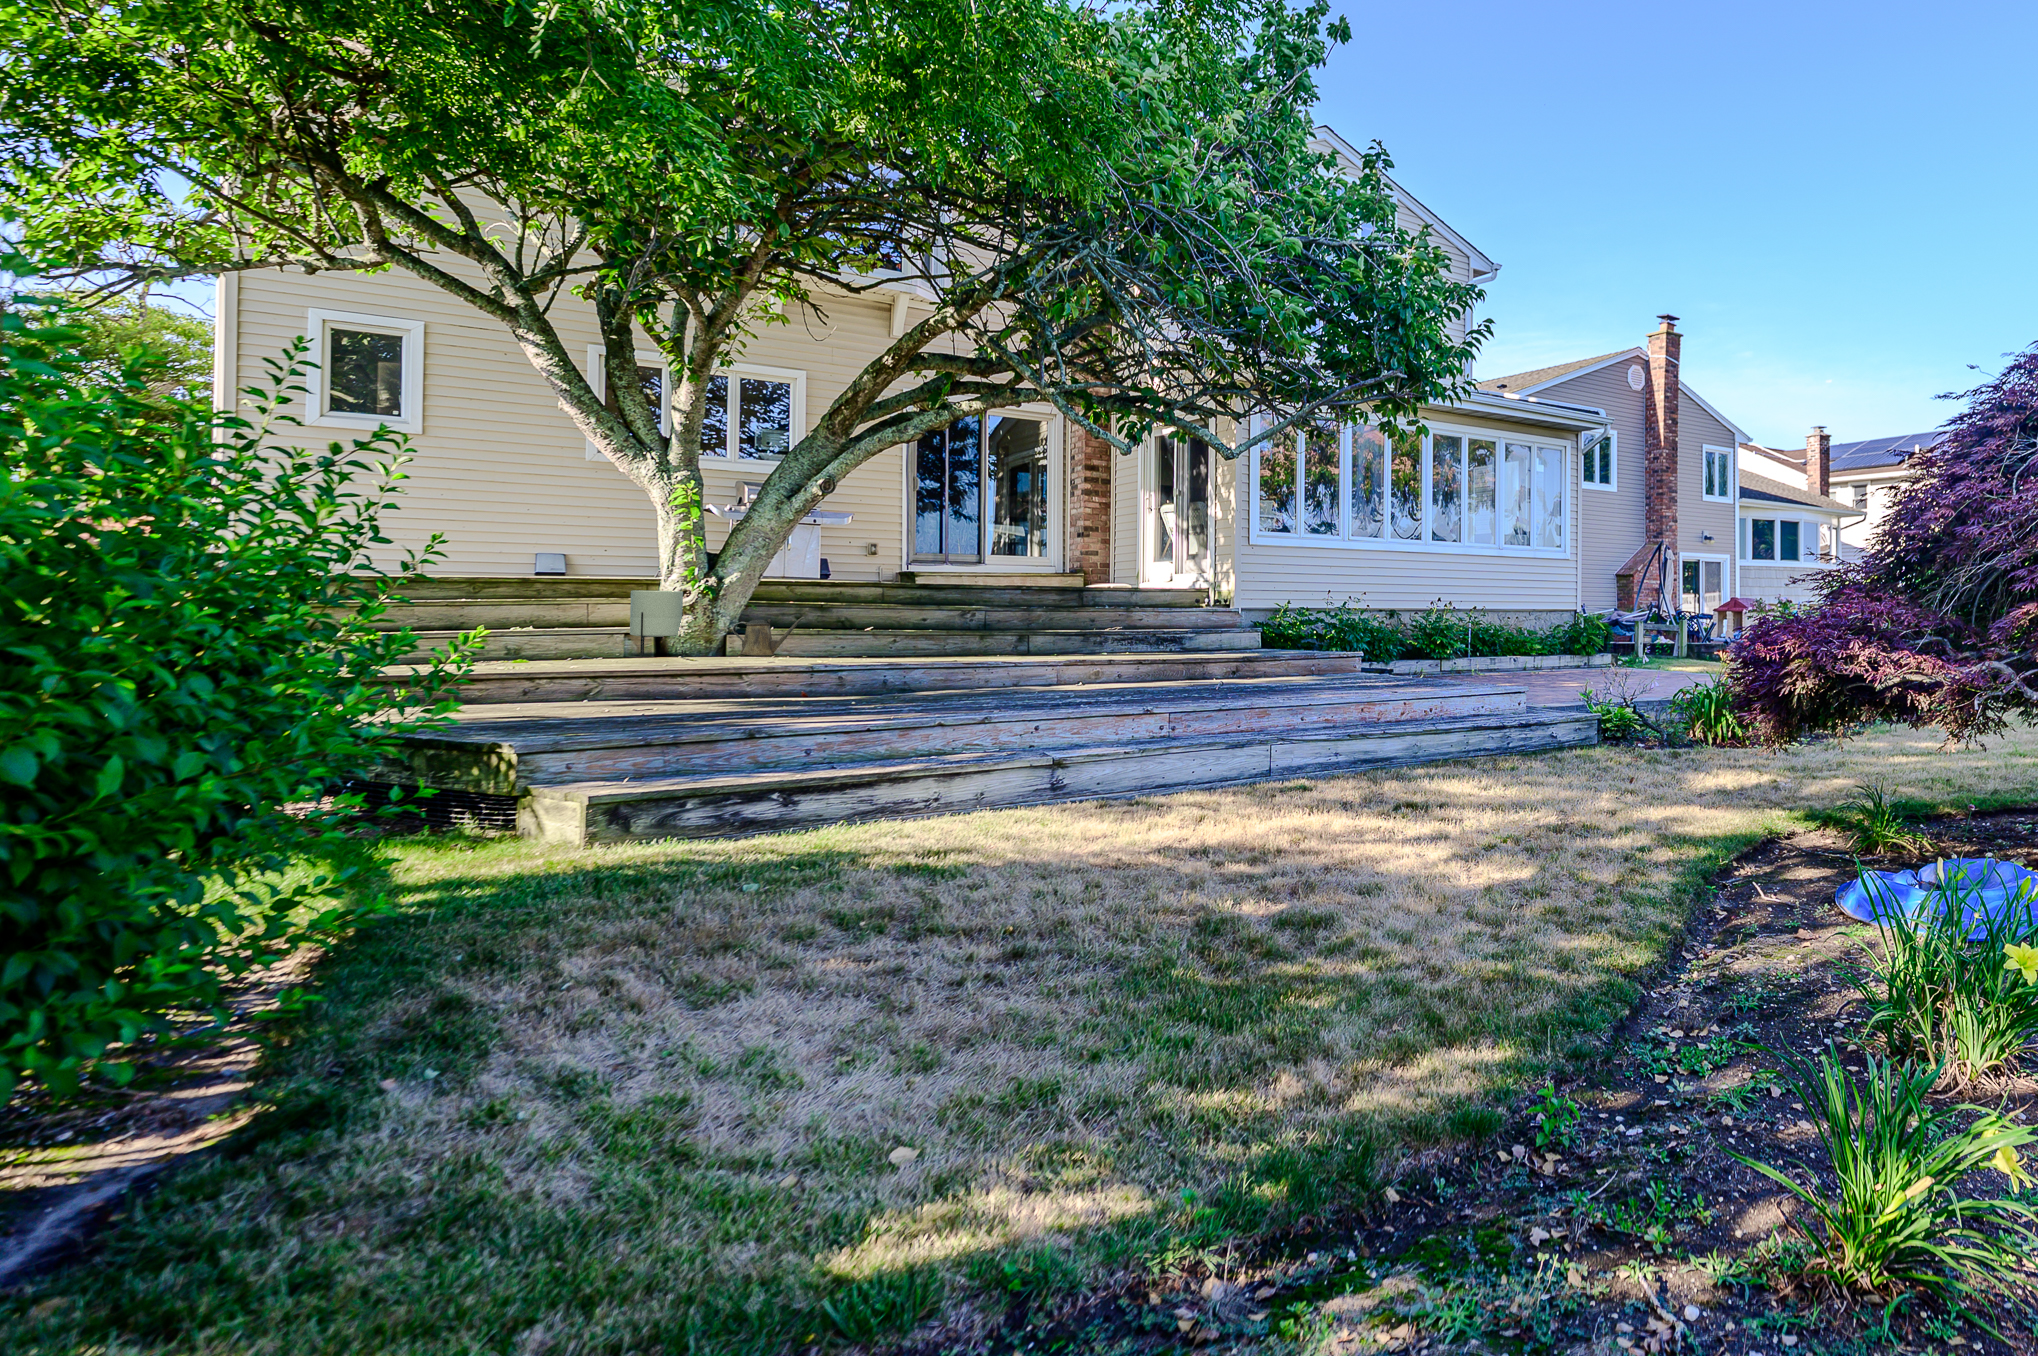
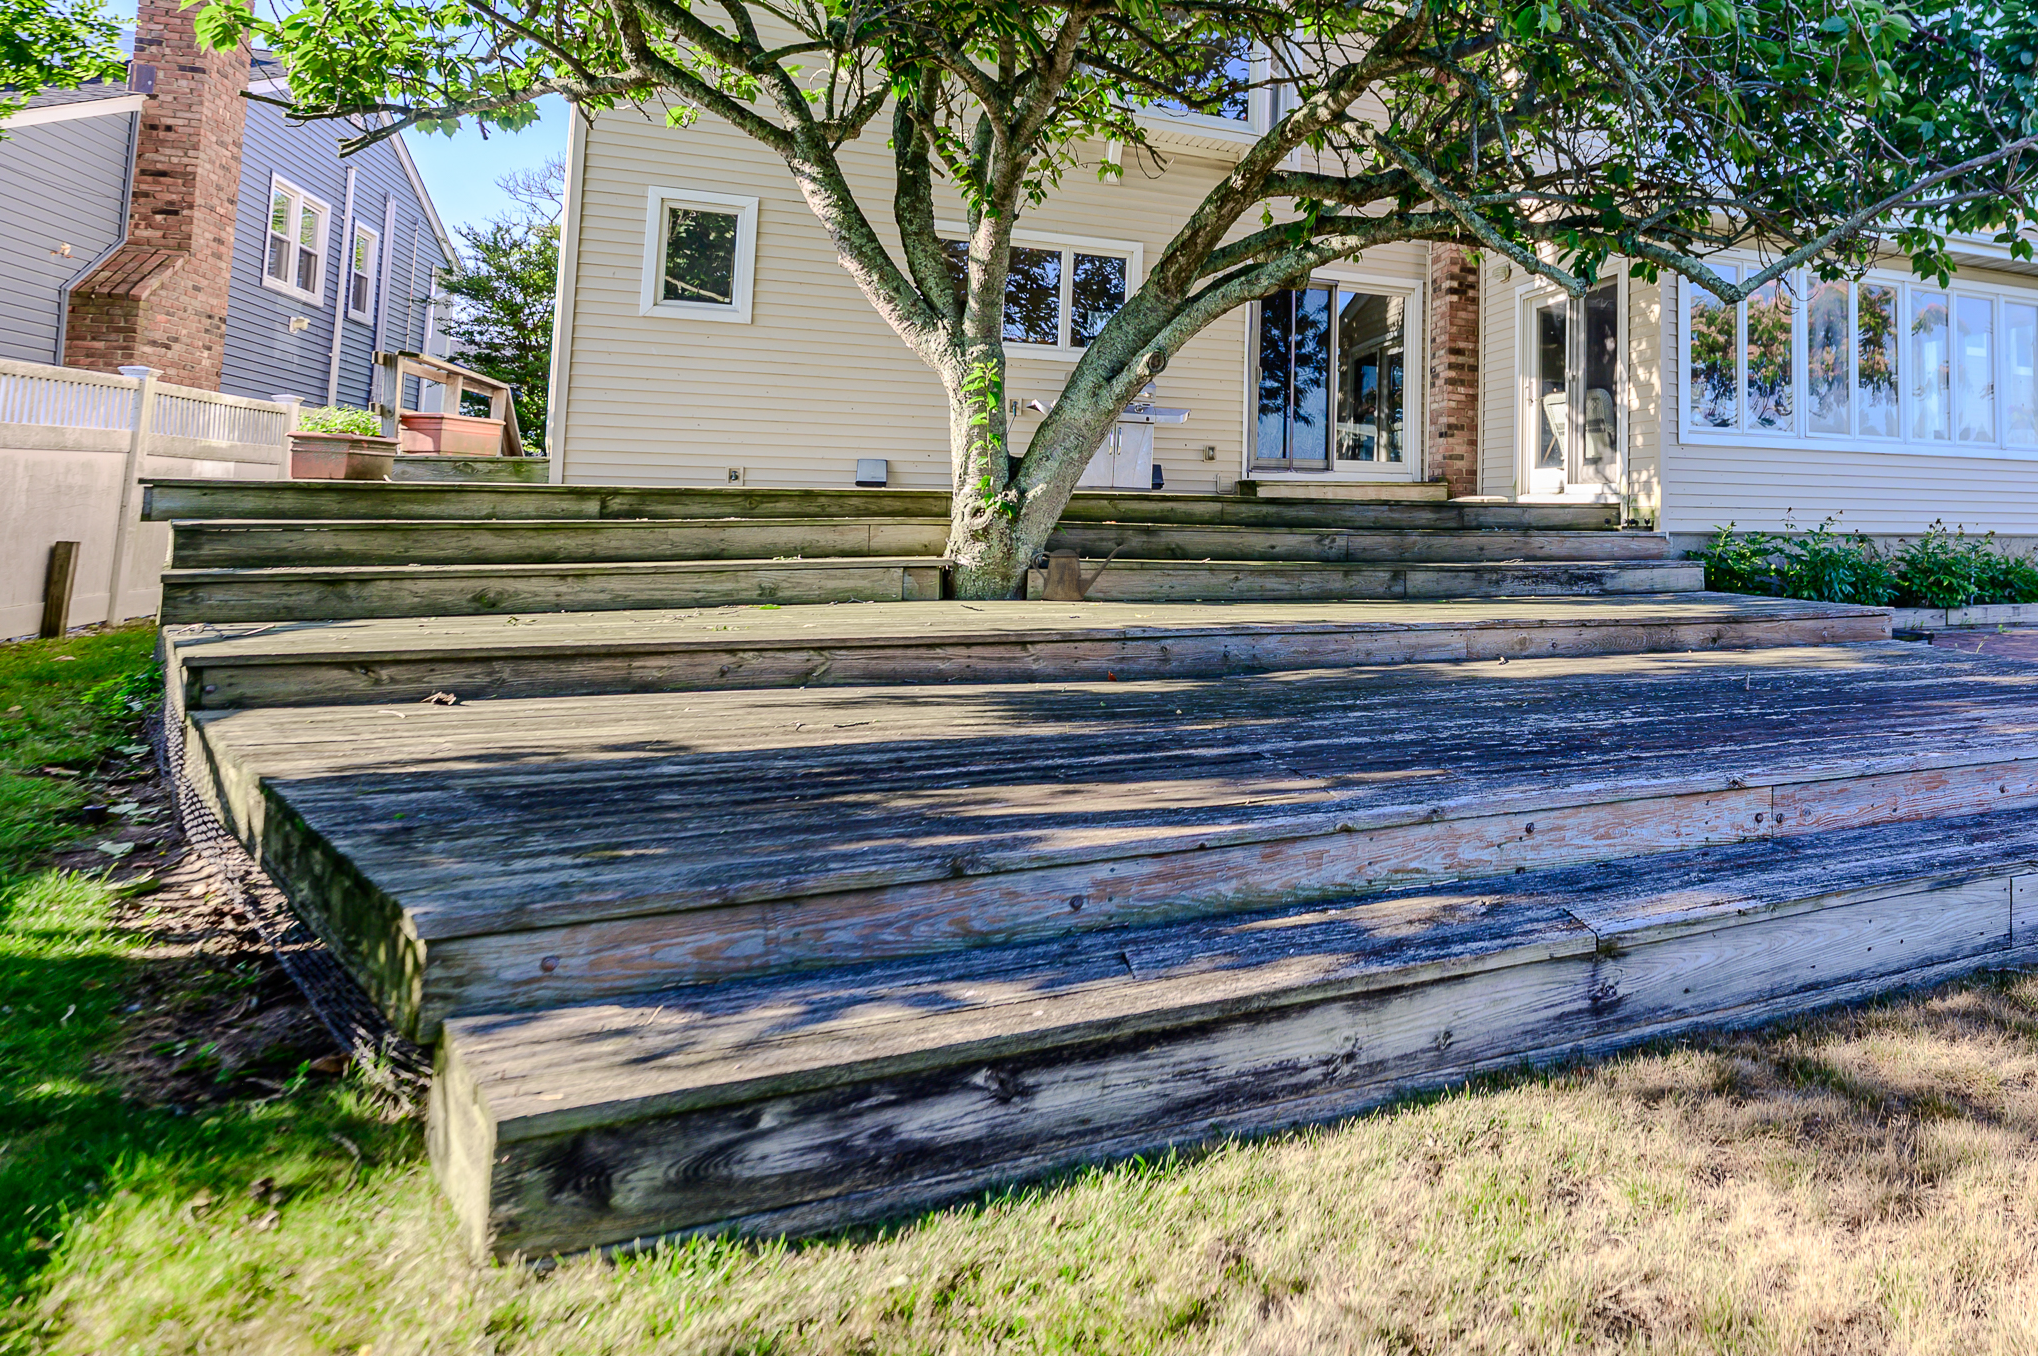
planter: present [630,590,683,657] -> none [903,508,971,602]

